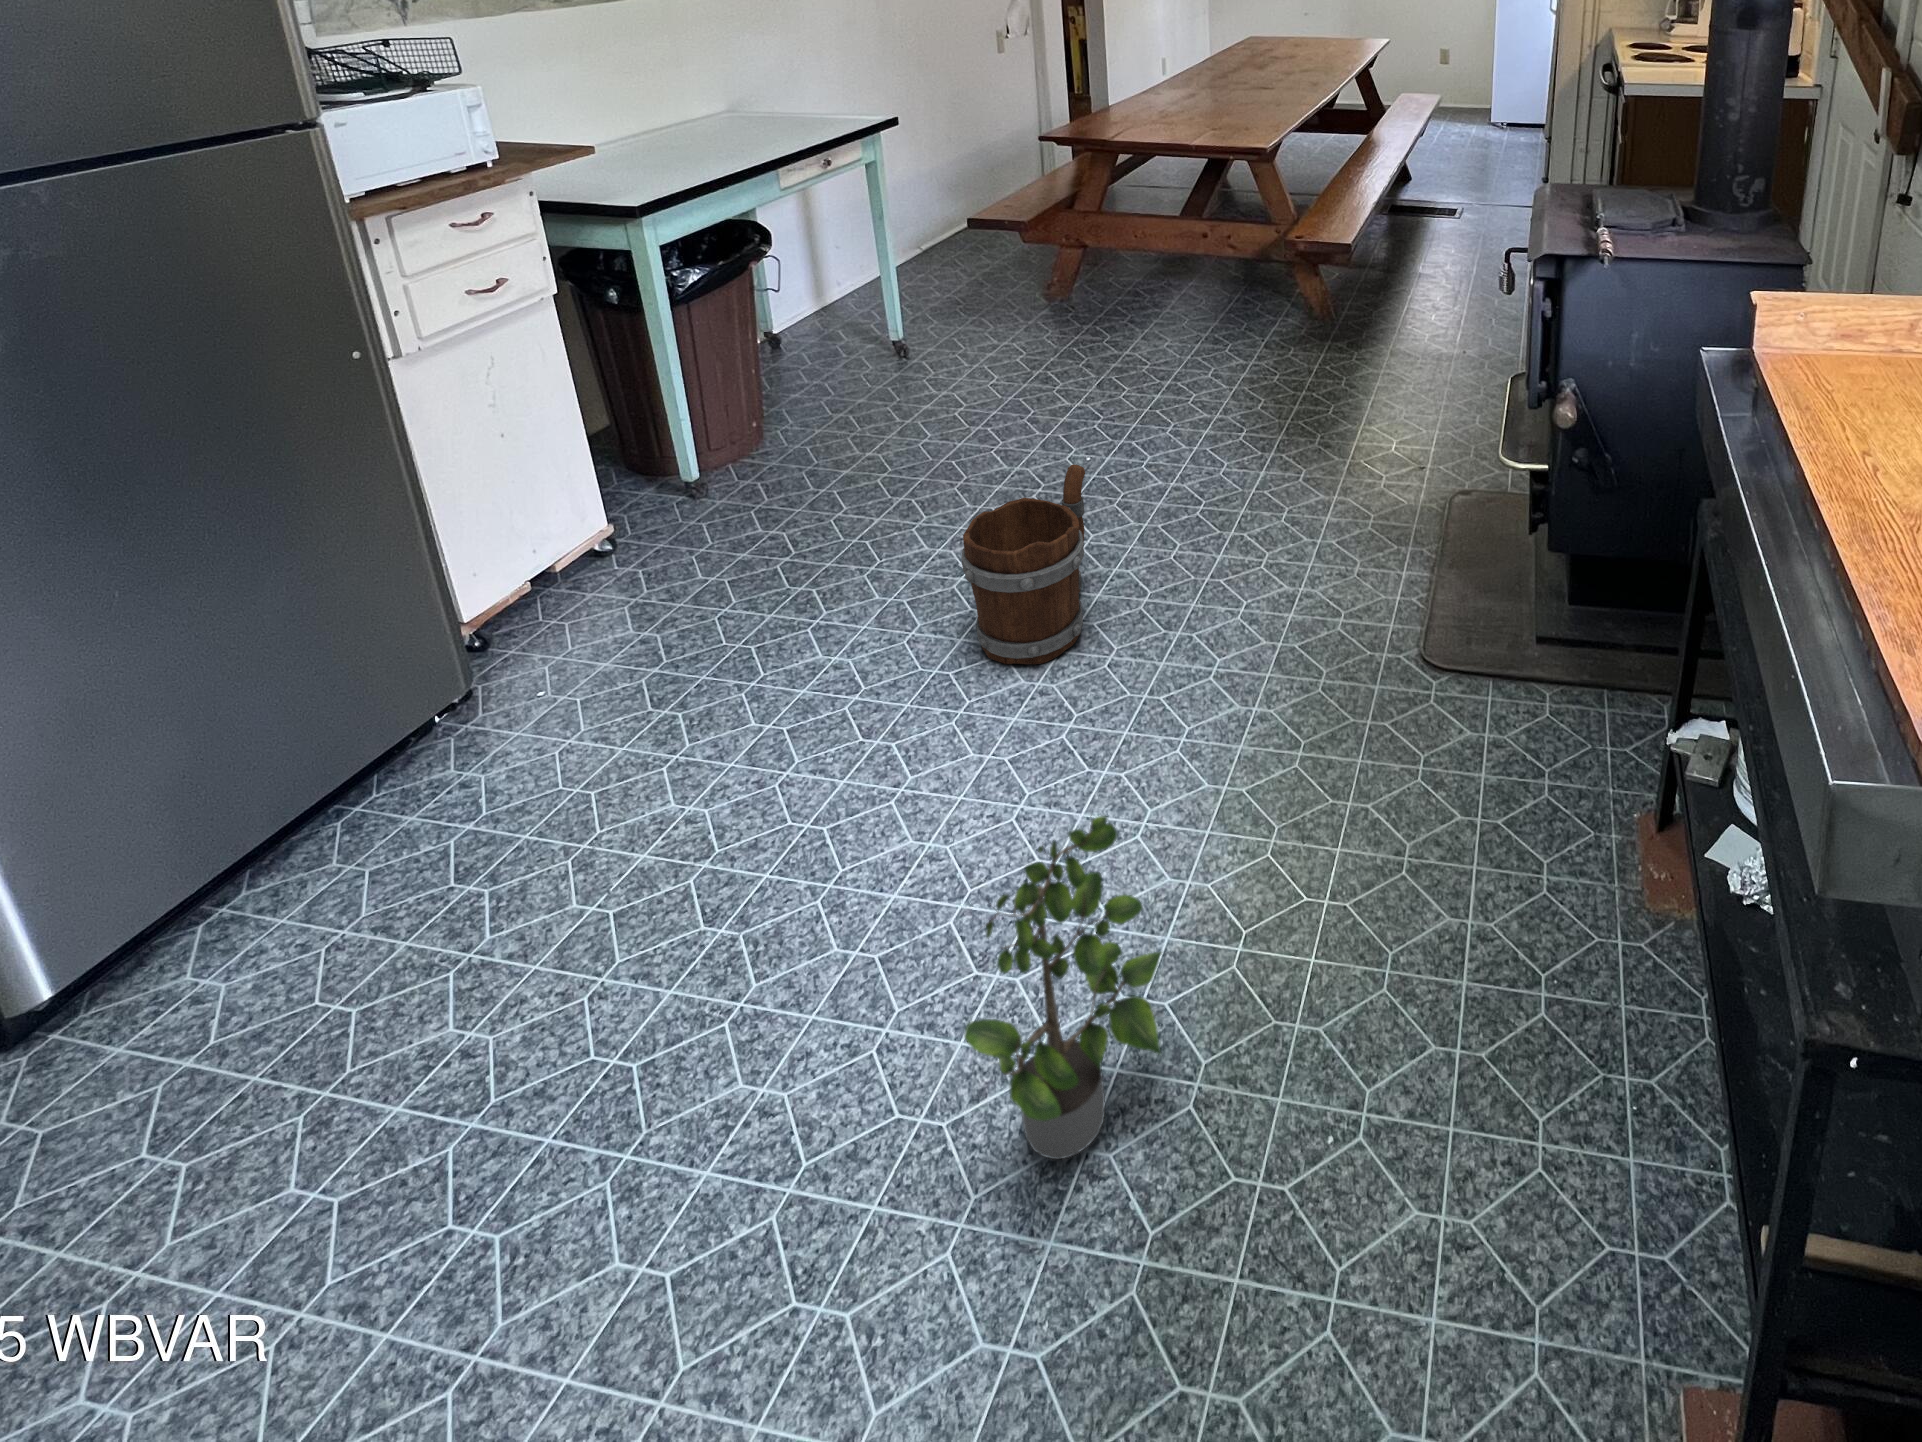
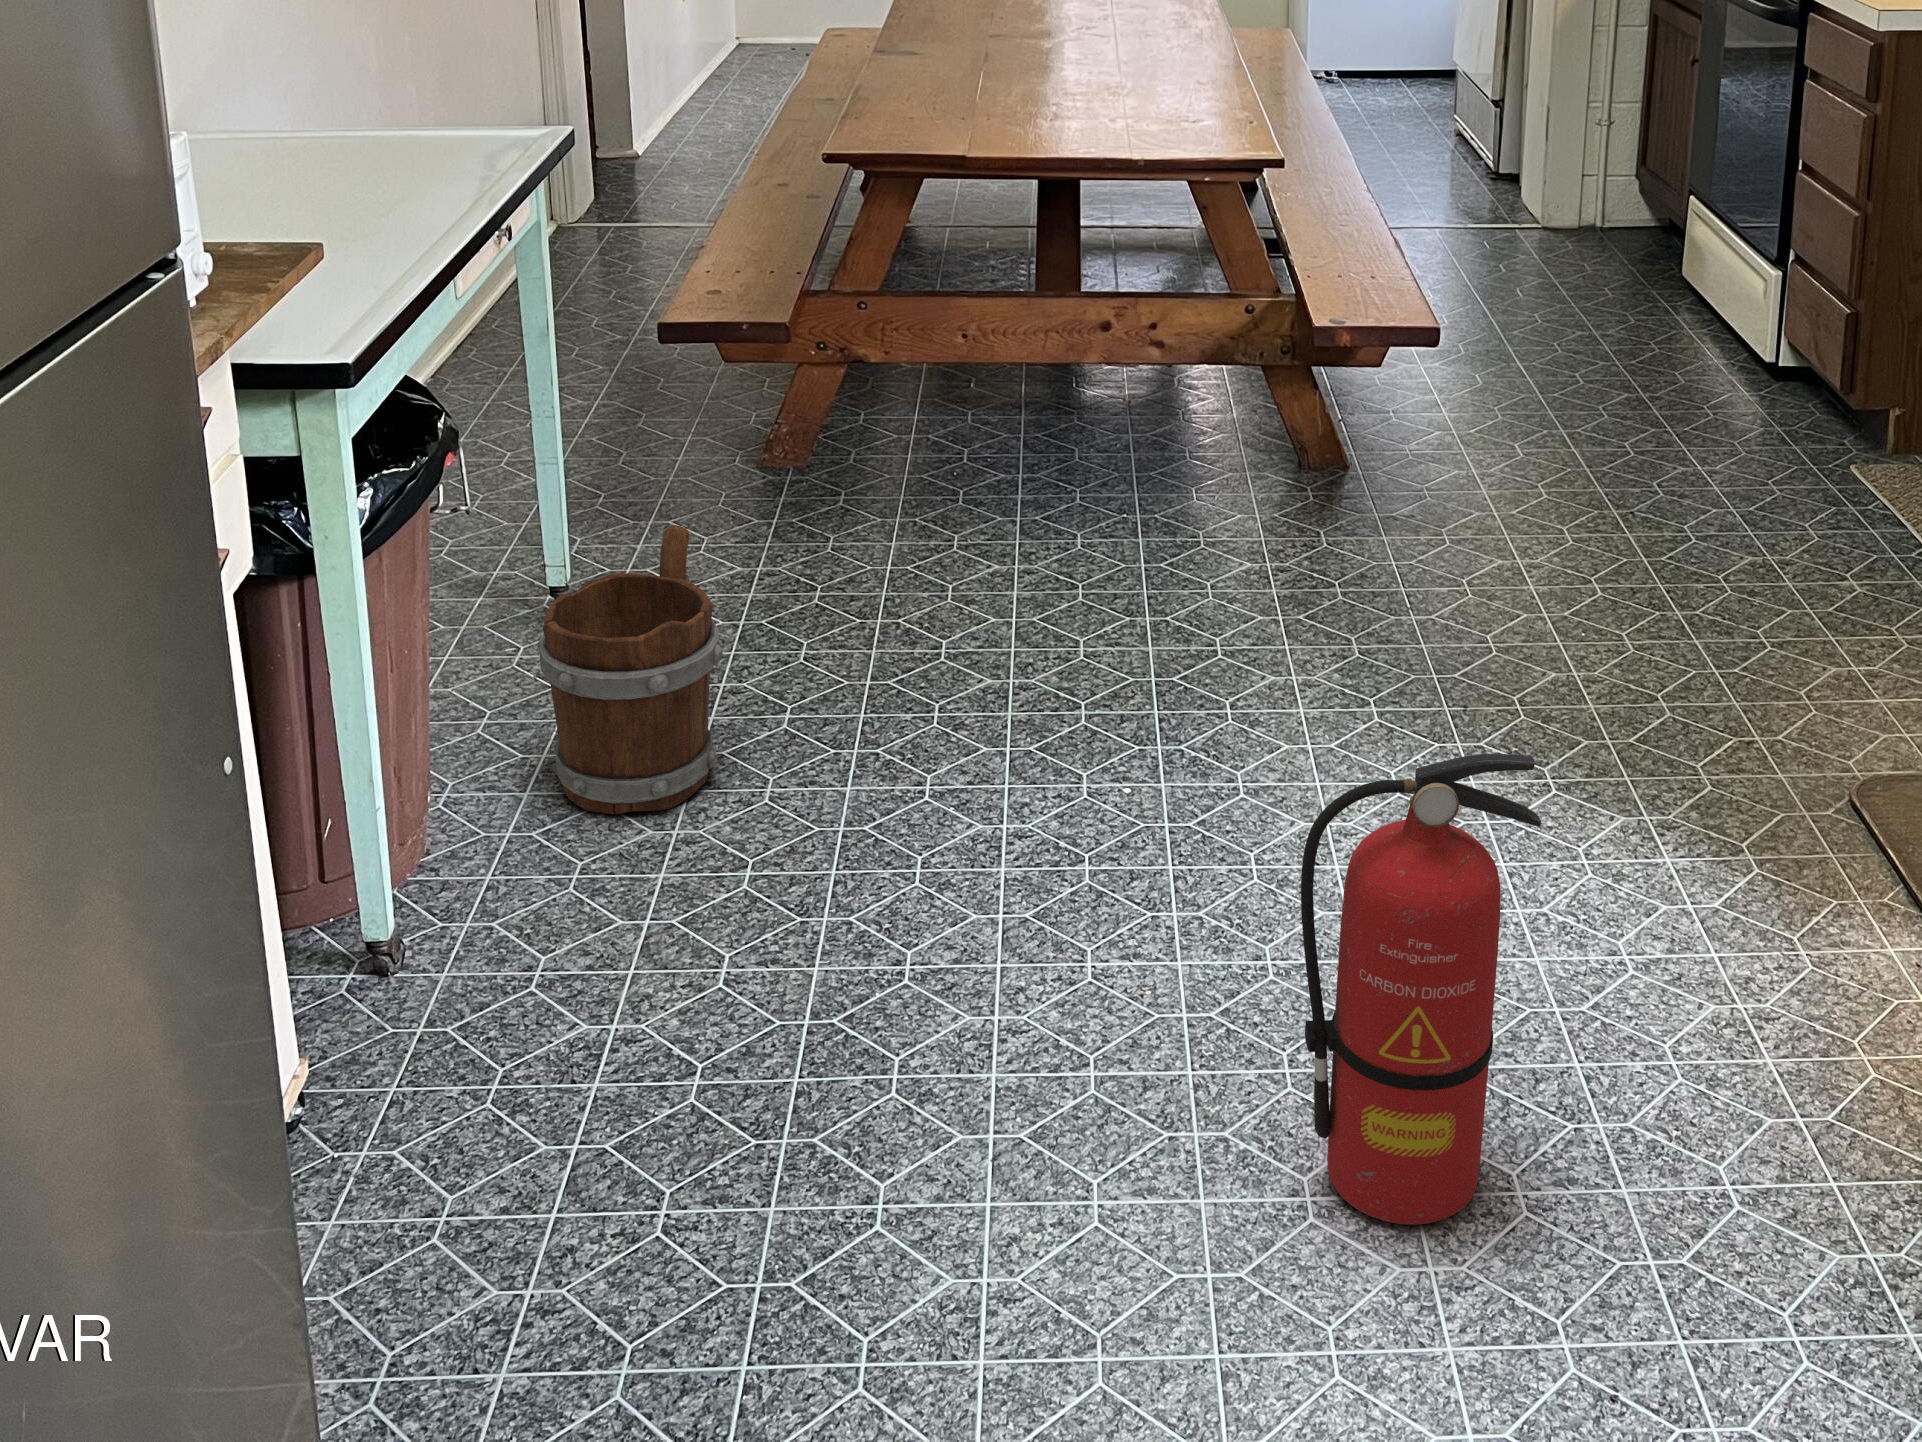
fire extinguisher: none [1352,799,1559,1166] -> present [1301,754,1541,1225]
potted plant: present [964,816,1162,1159] -> none [852,829,1076,1289]

